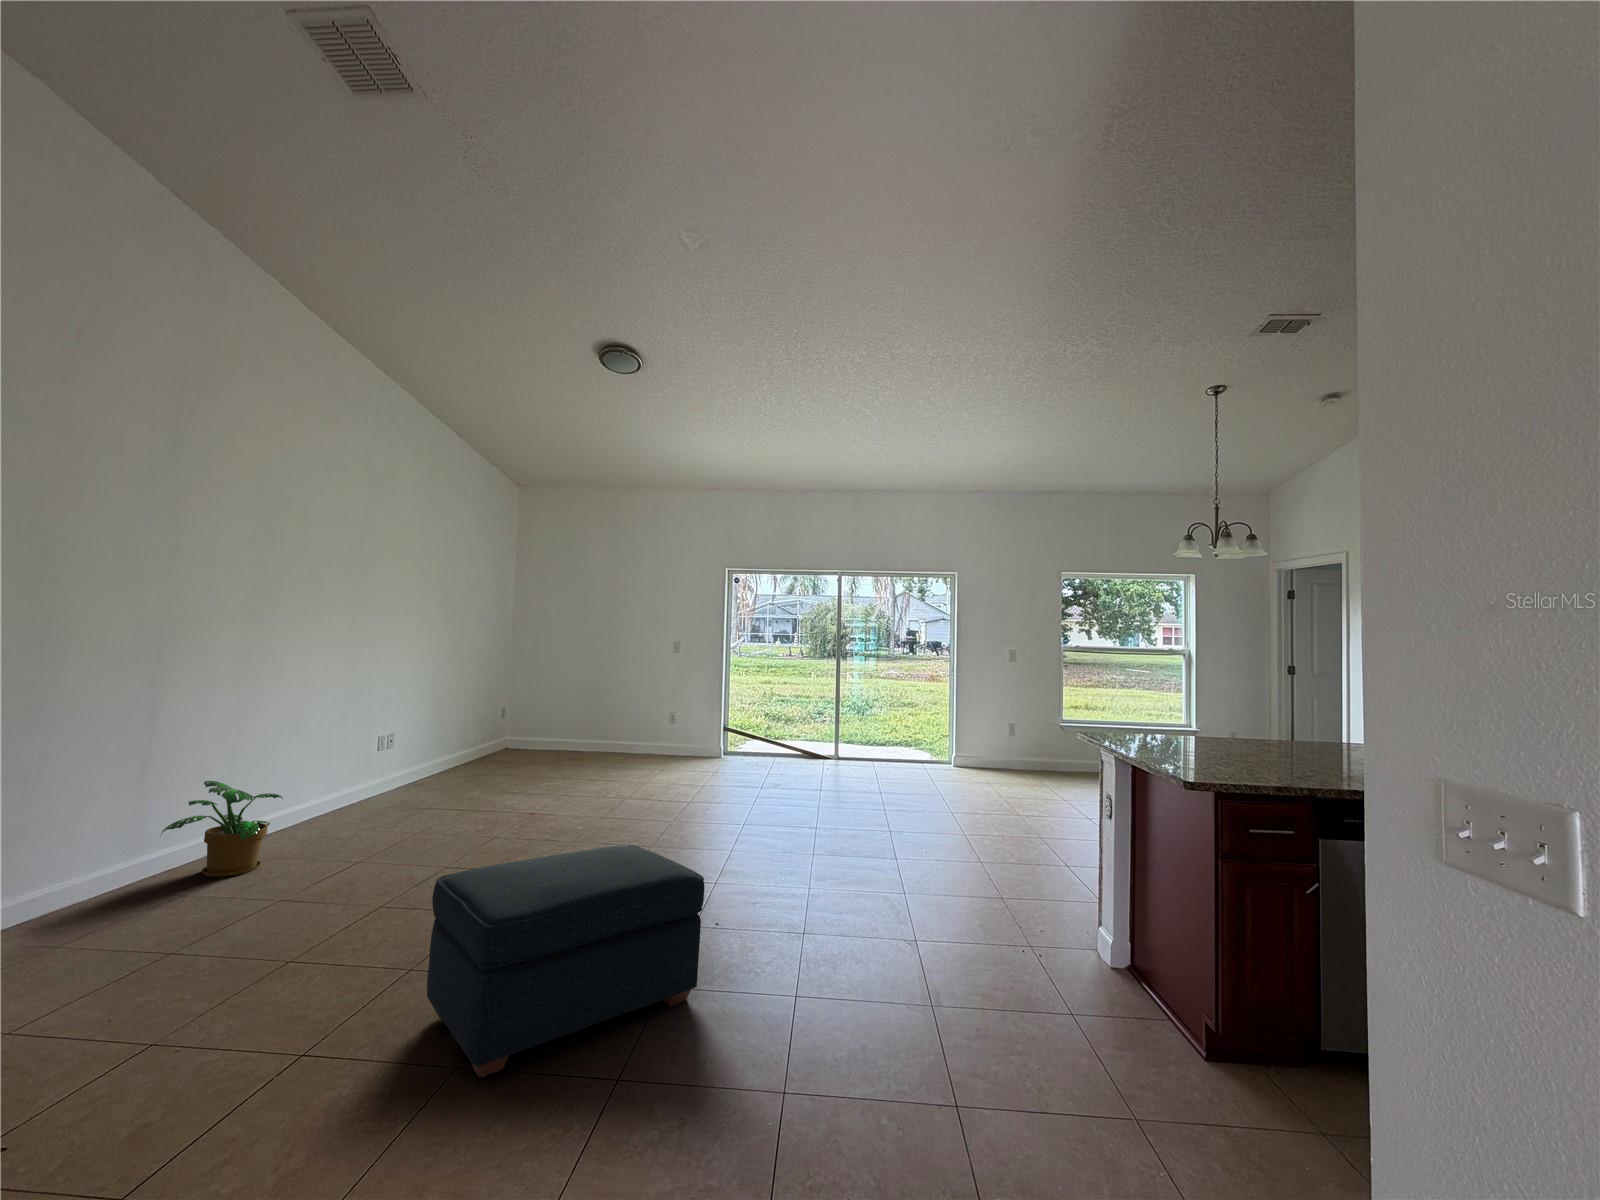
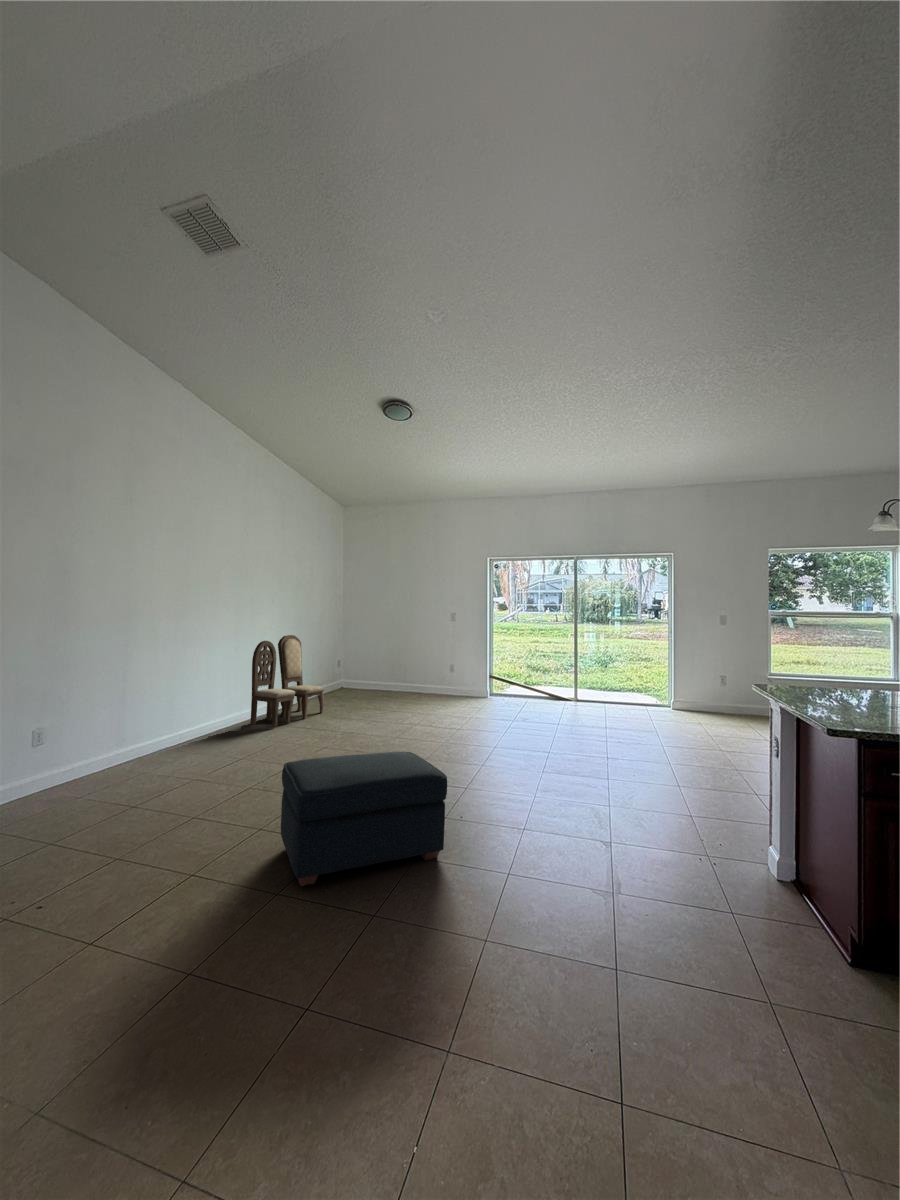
dining chair: none [321,674,451,822] -> present [250,635,325,727]
potted plant: present [161,781,283,877] -> none [164,698,224,754]

